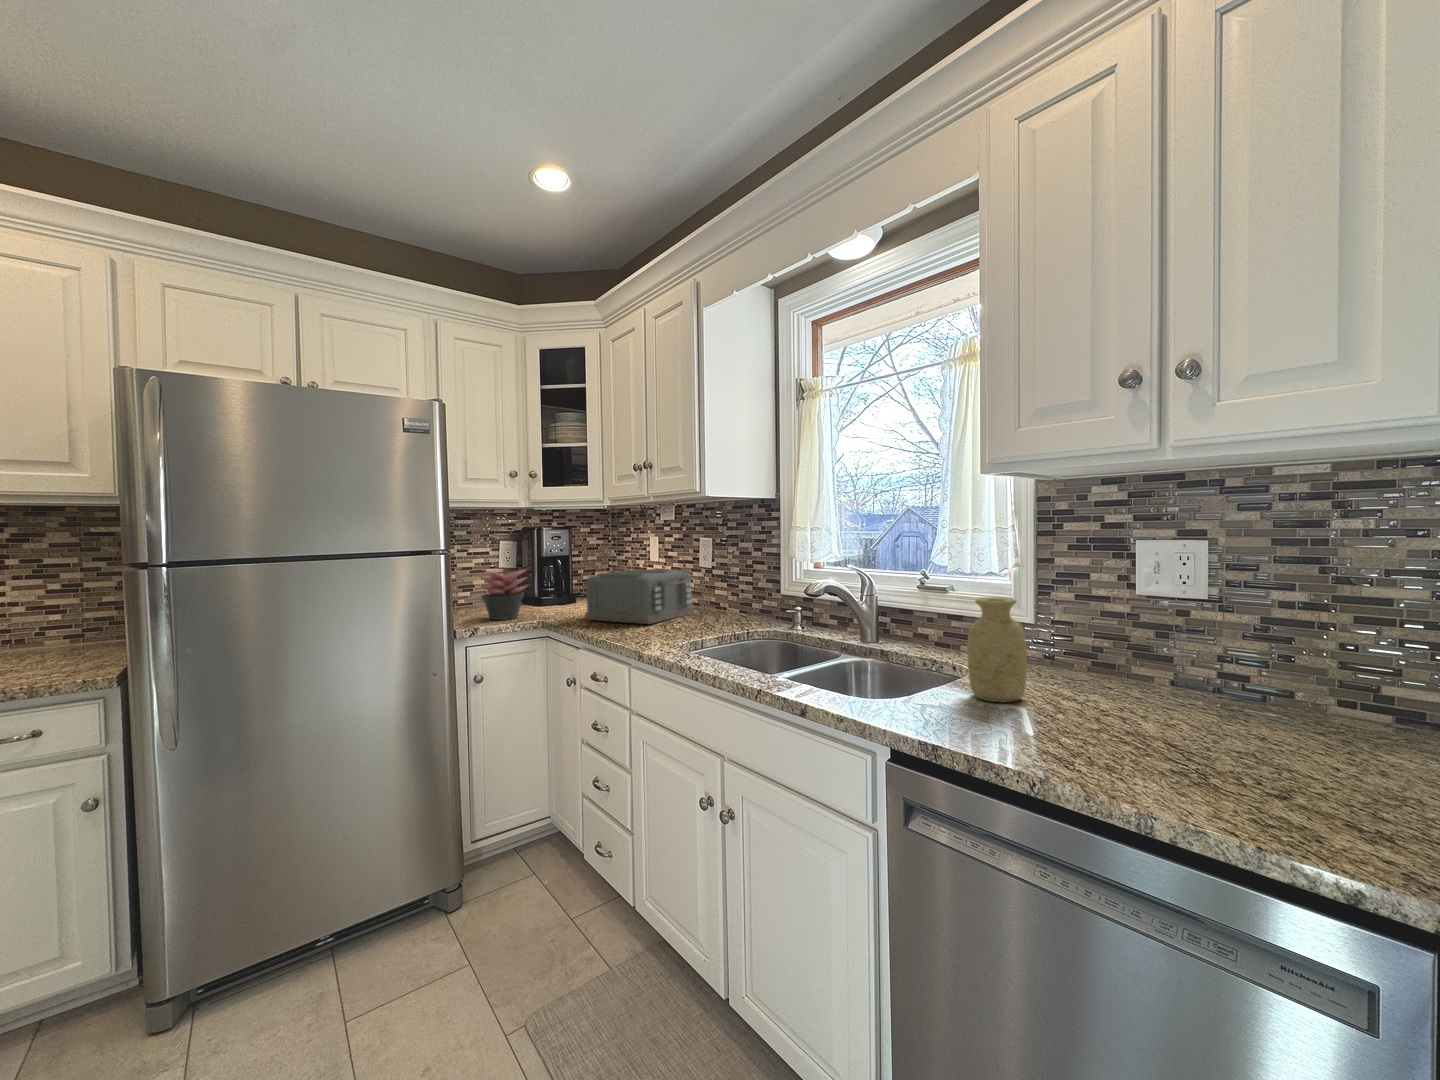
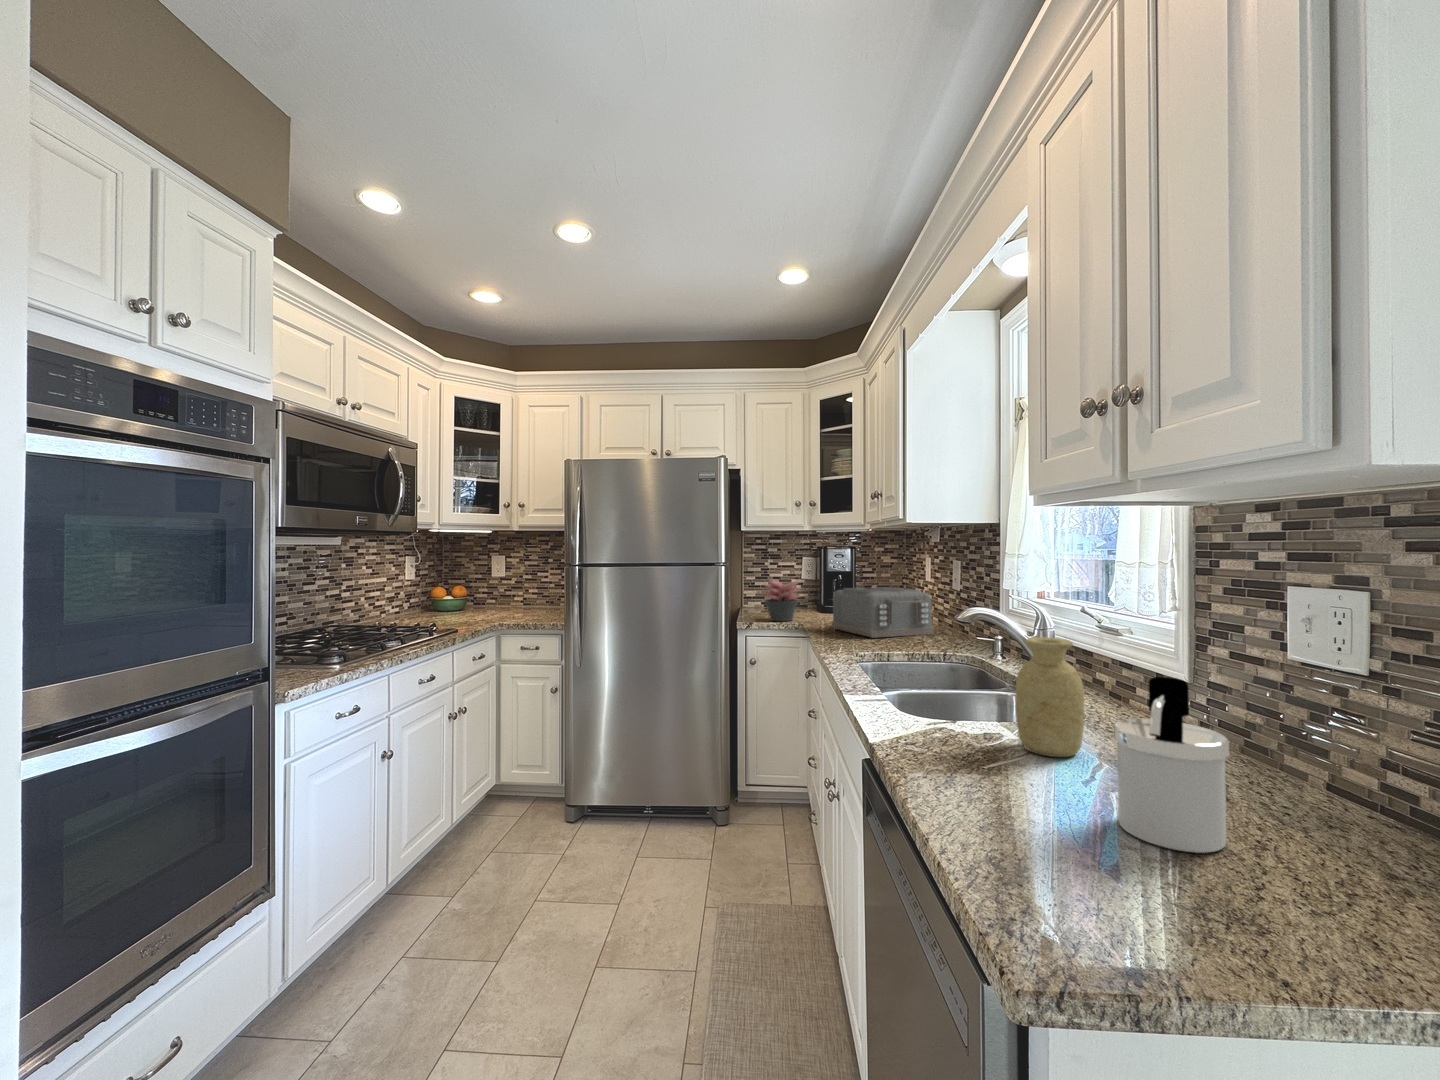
soap dispenser: none [1137,615,1244,750] -> present [1114,677,1229,853]

